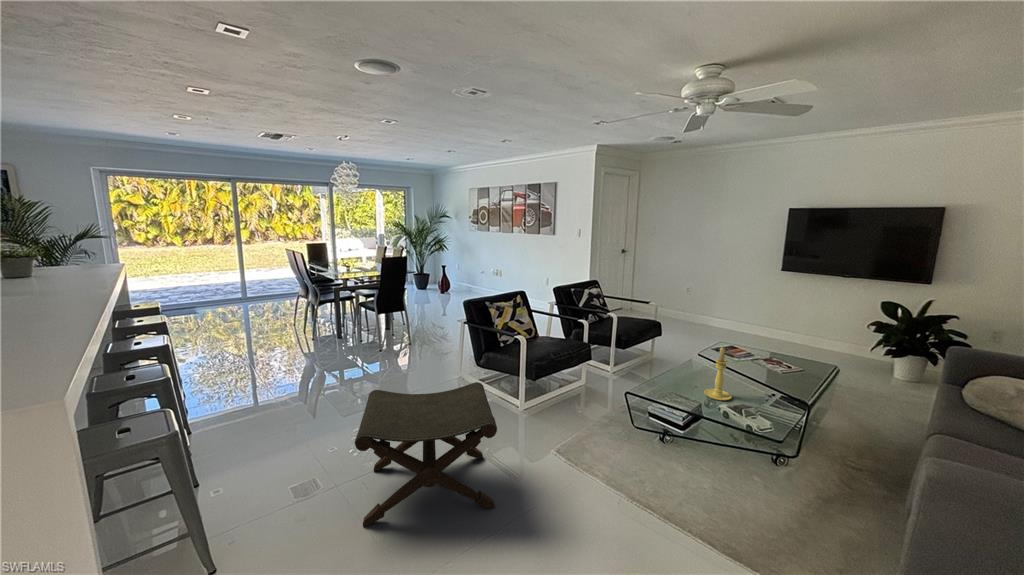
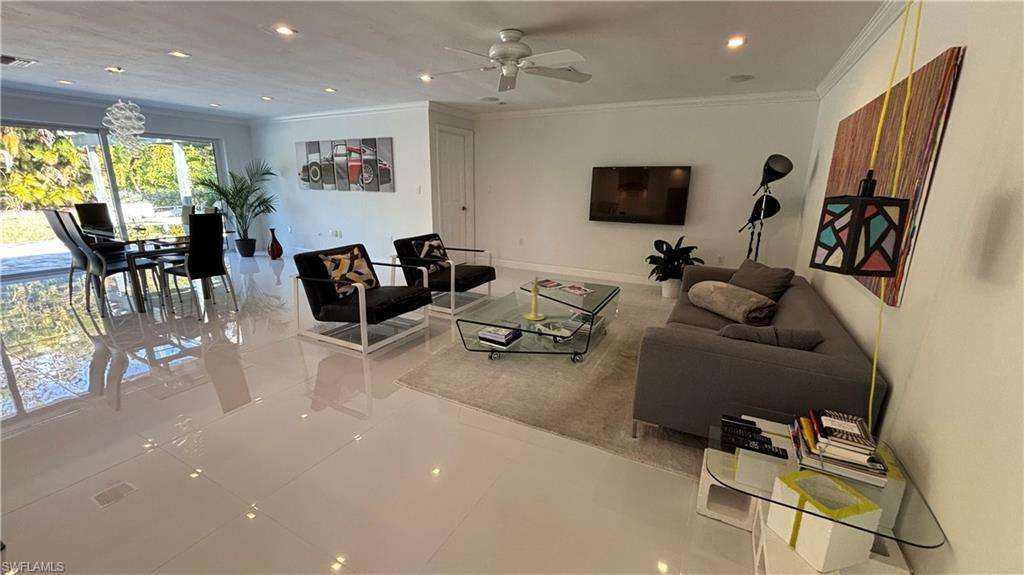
footstool: present [355,382,497,526] -> none [175,325,340,473]

